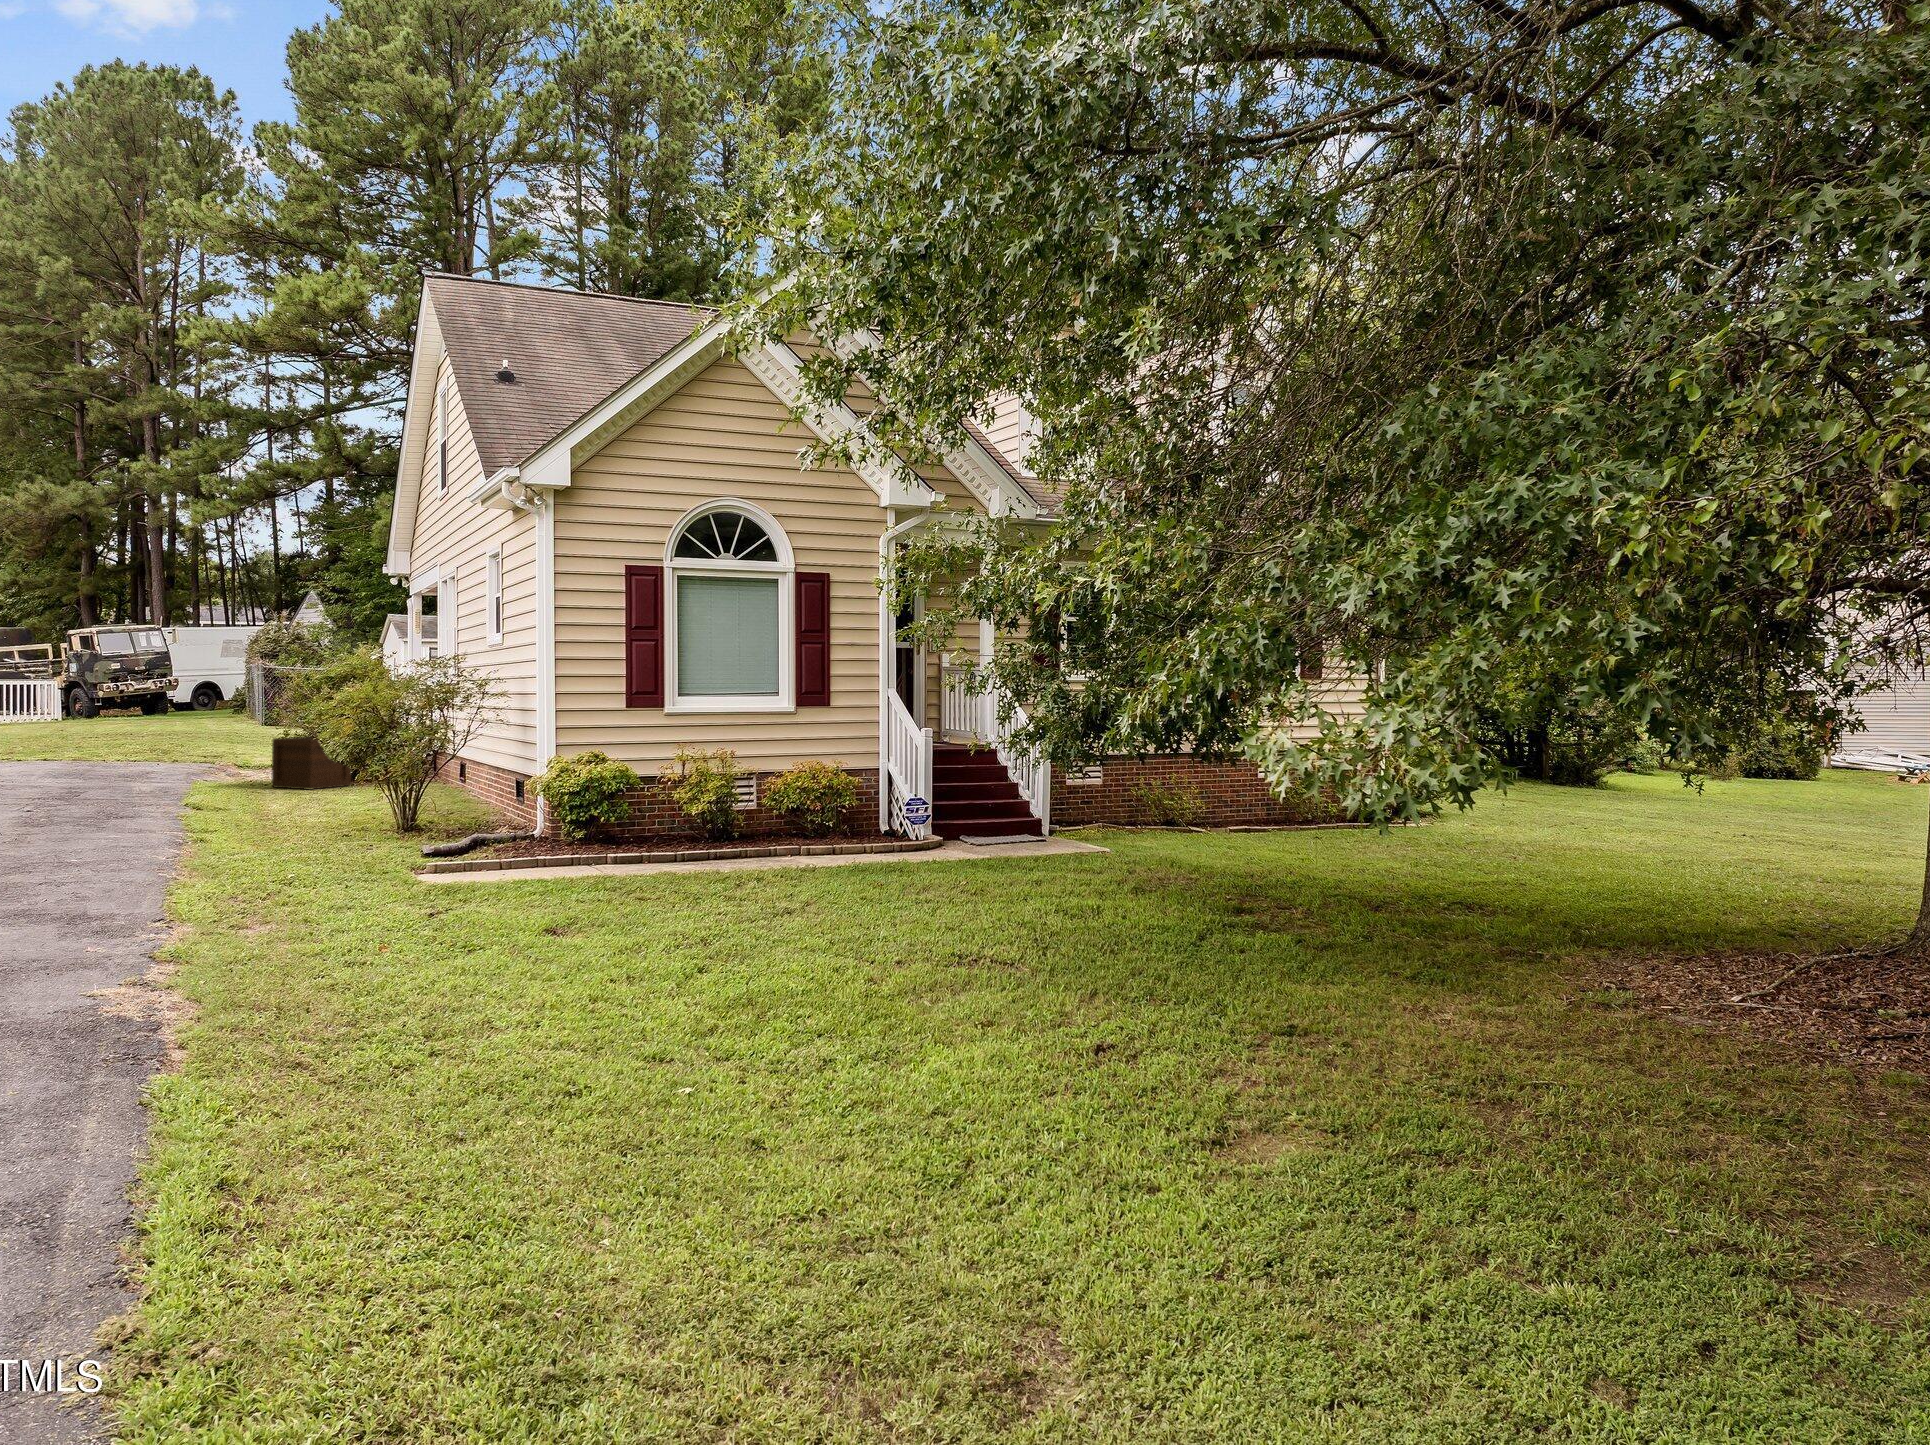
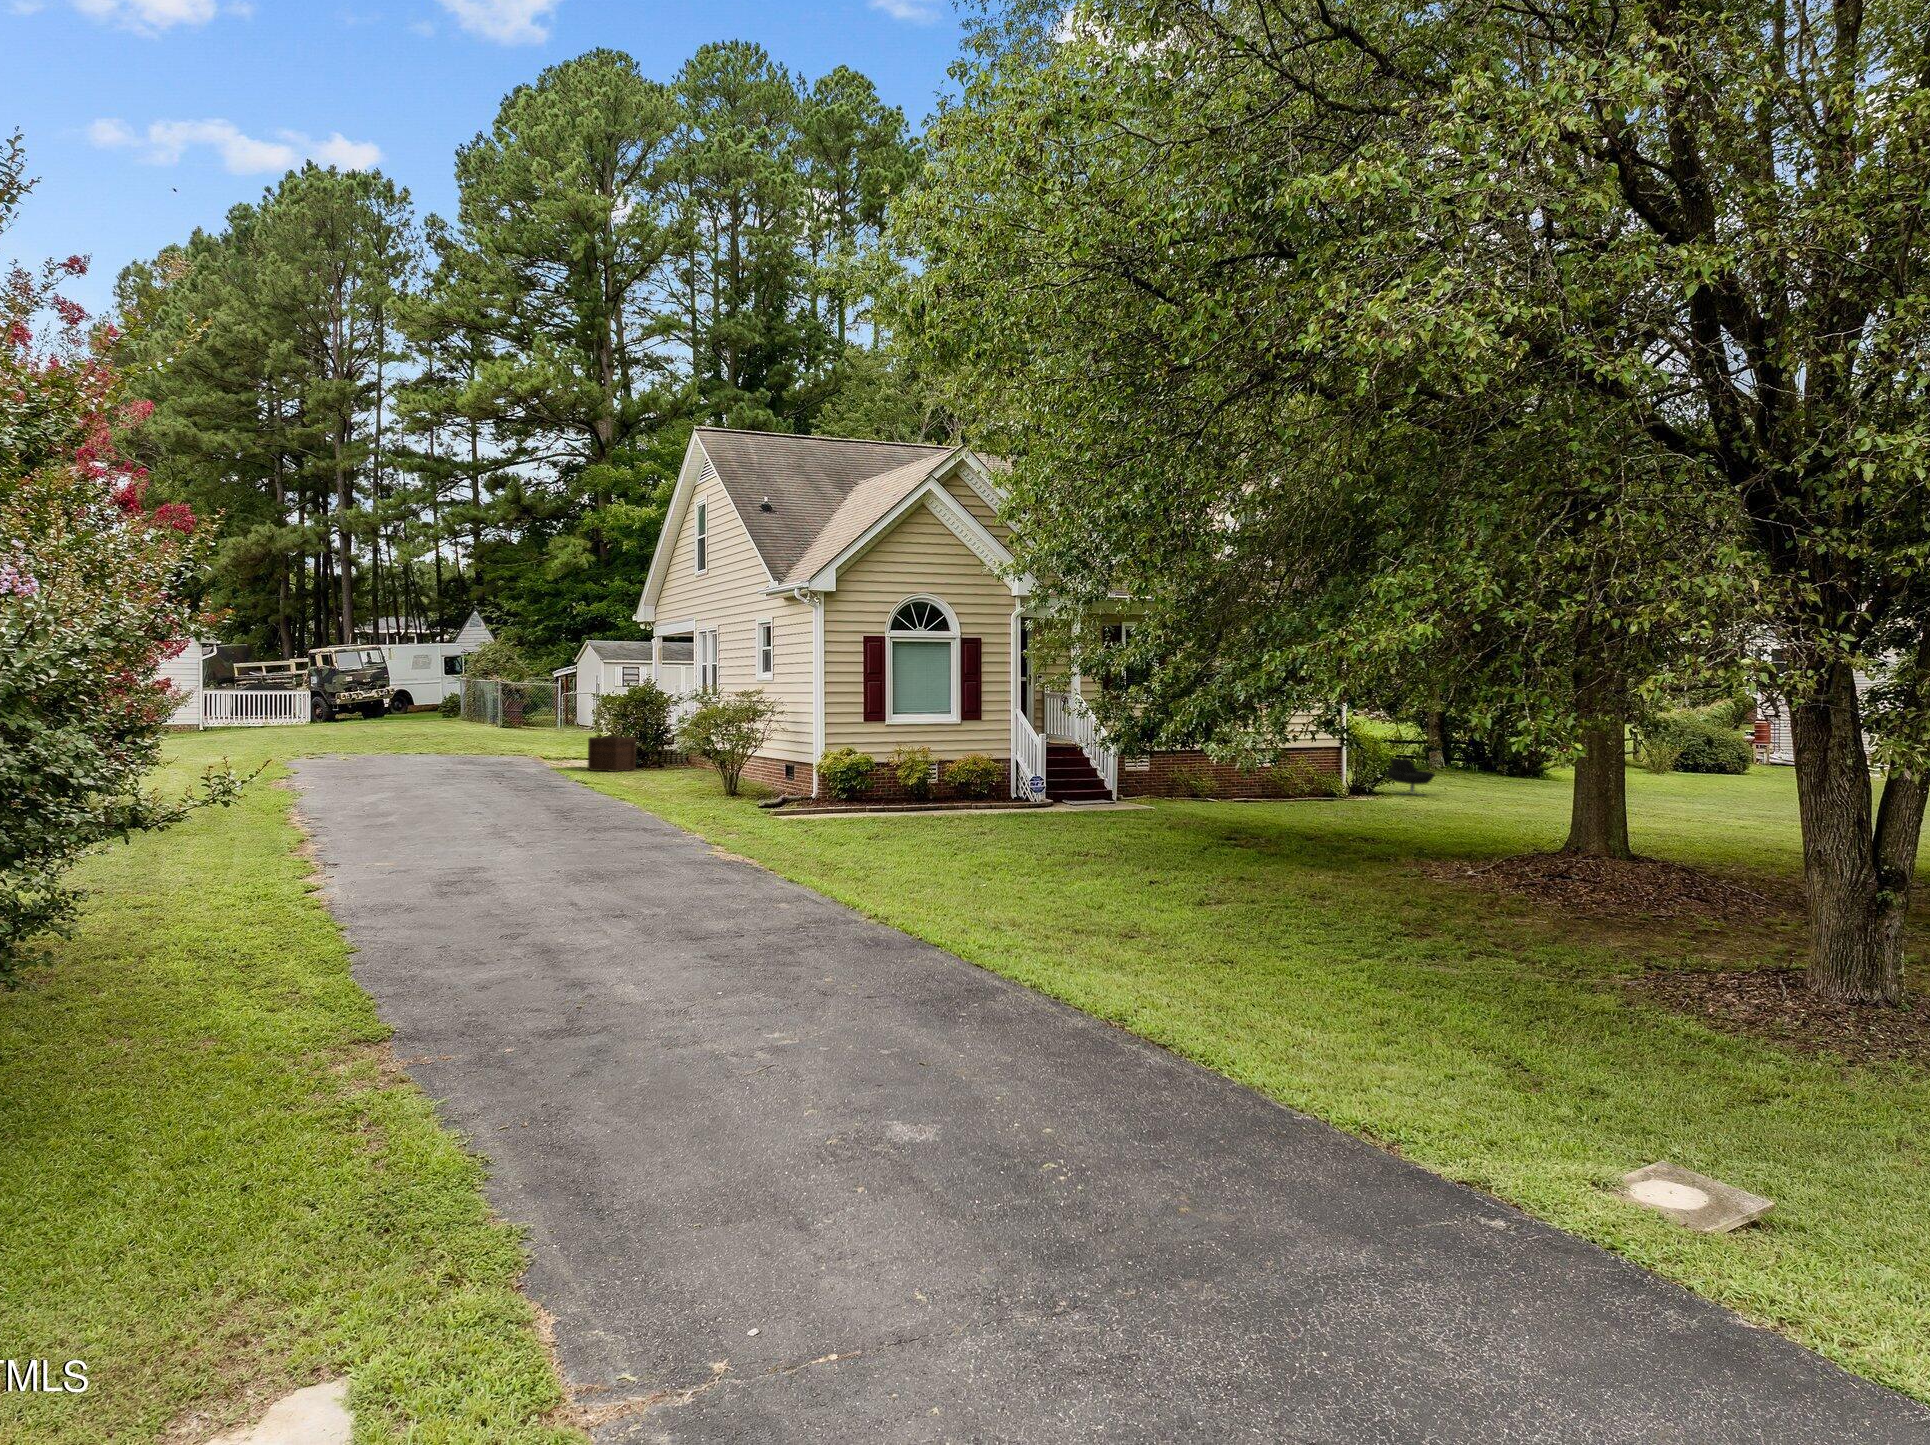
lounge chair: none [1460,763,1536,820] -> present [1387,758,1435,794]

